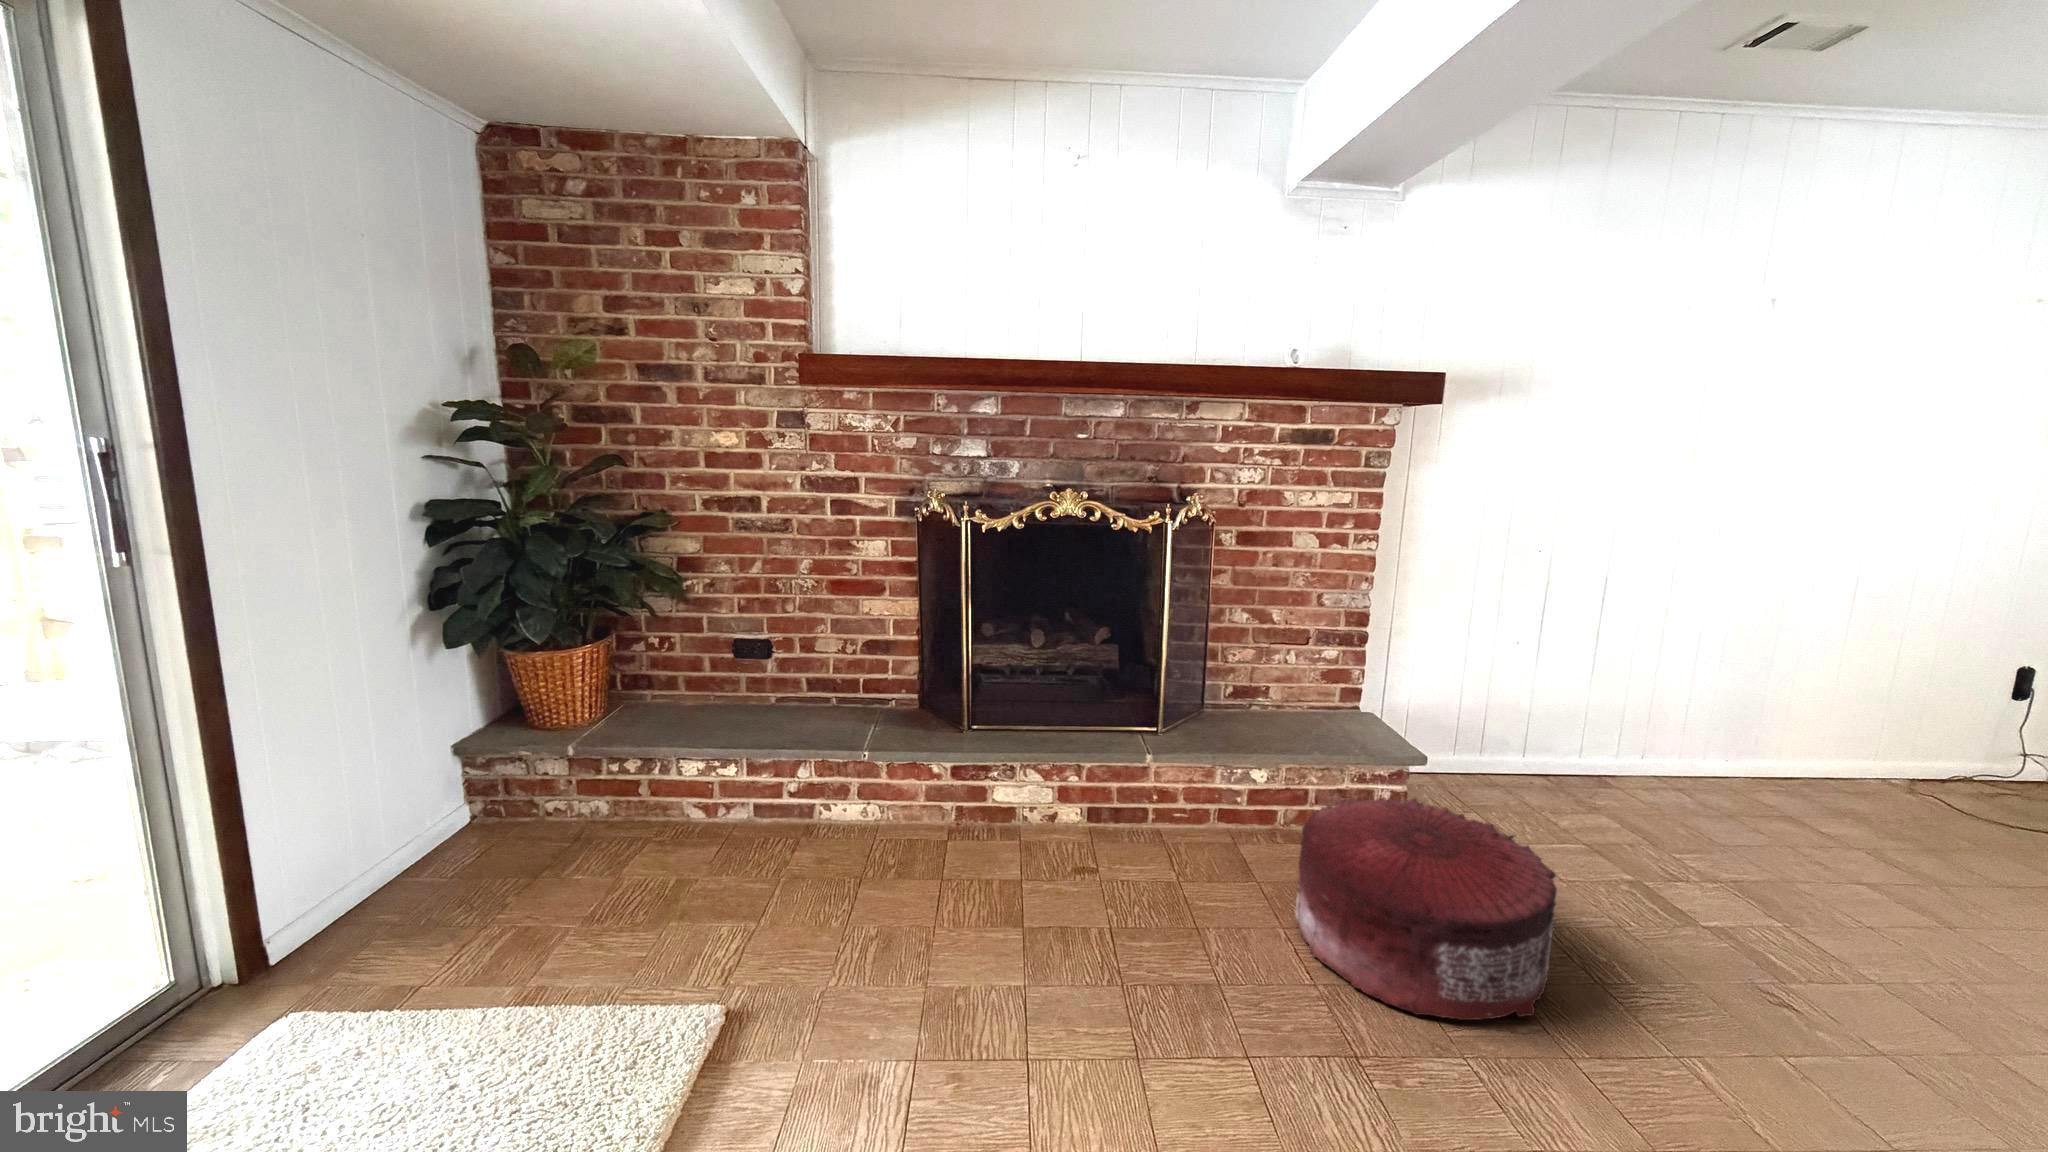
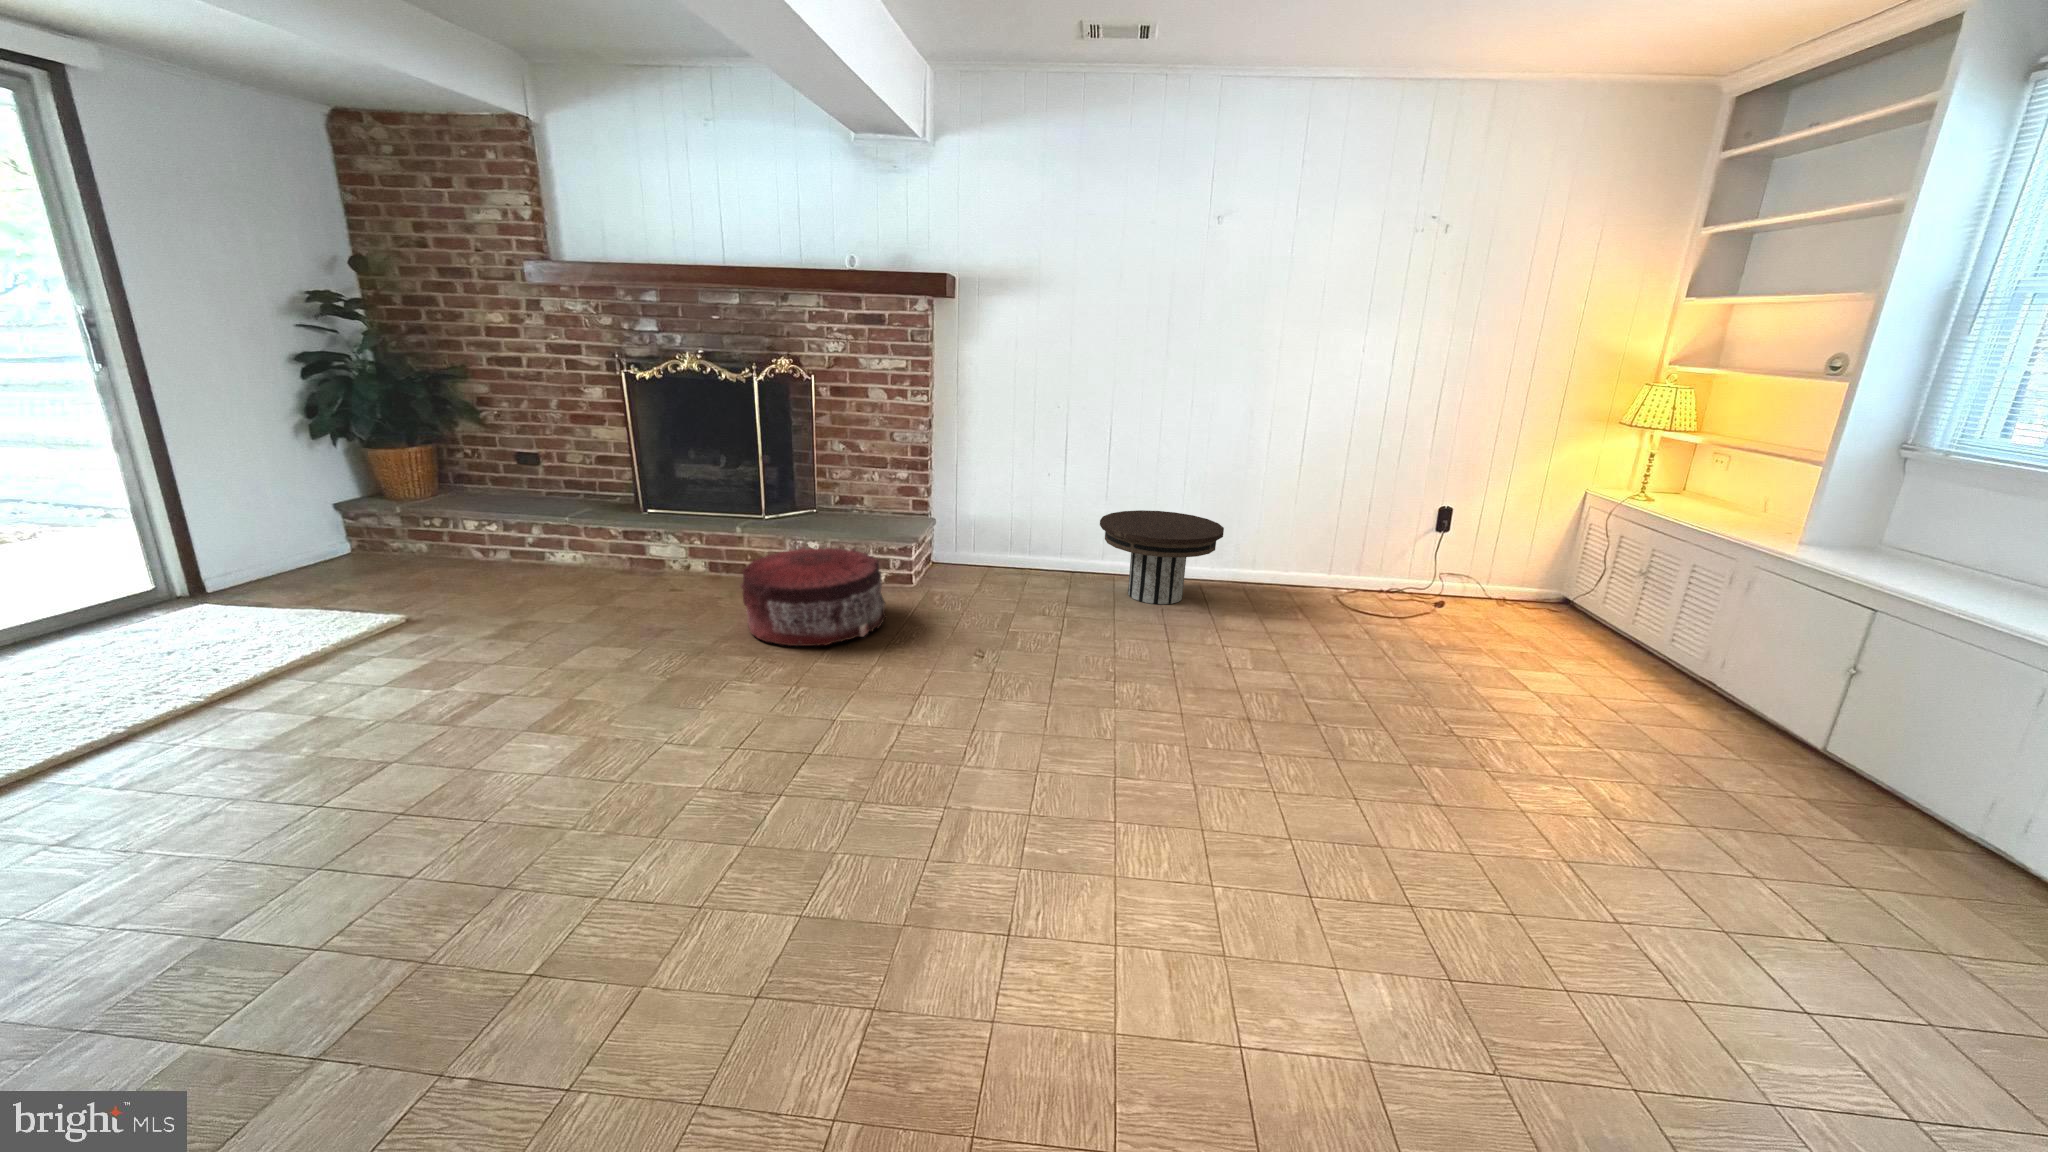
side table: none [1641,691,1882,840] -> present [1100,510,1224,604]

